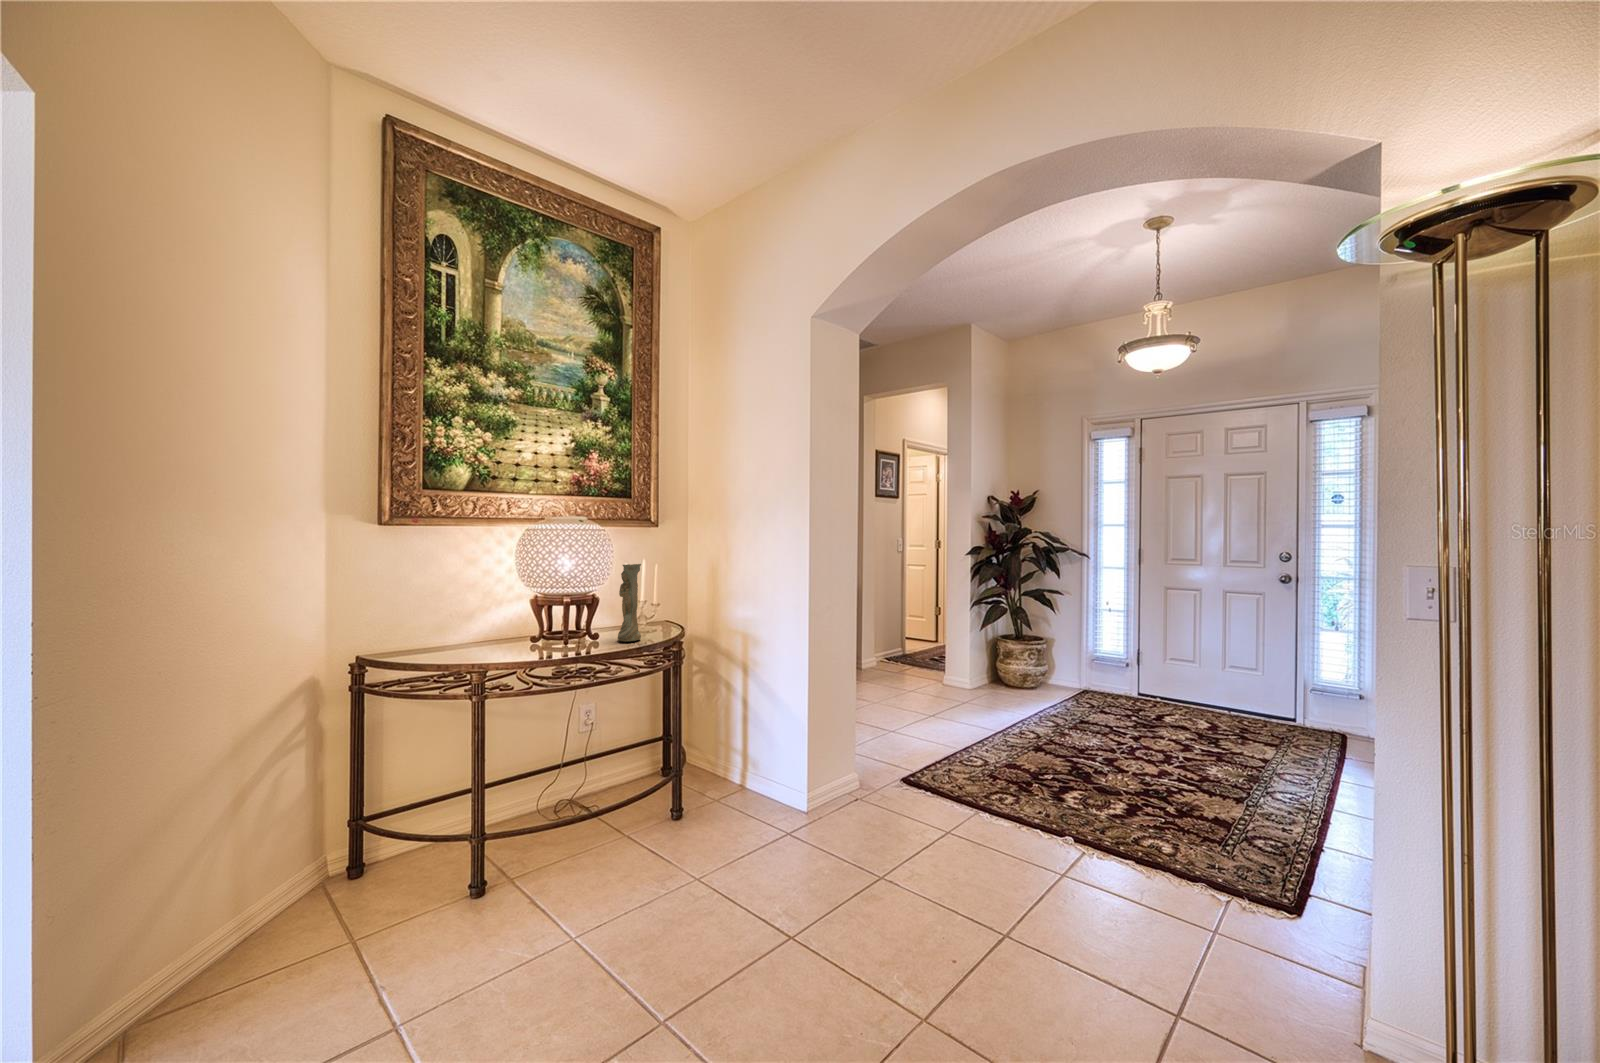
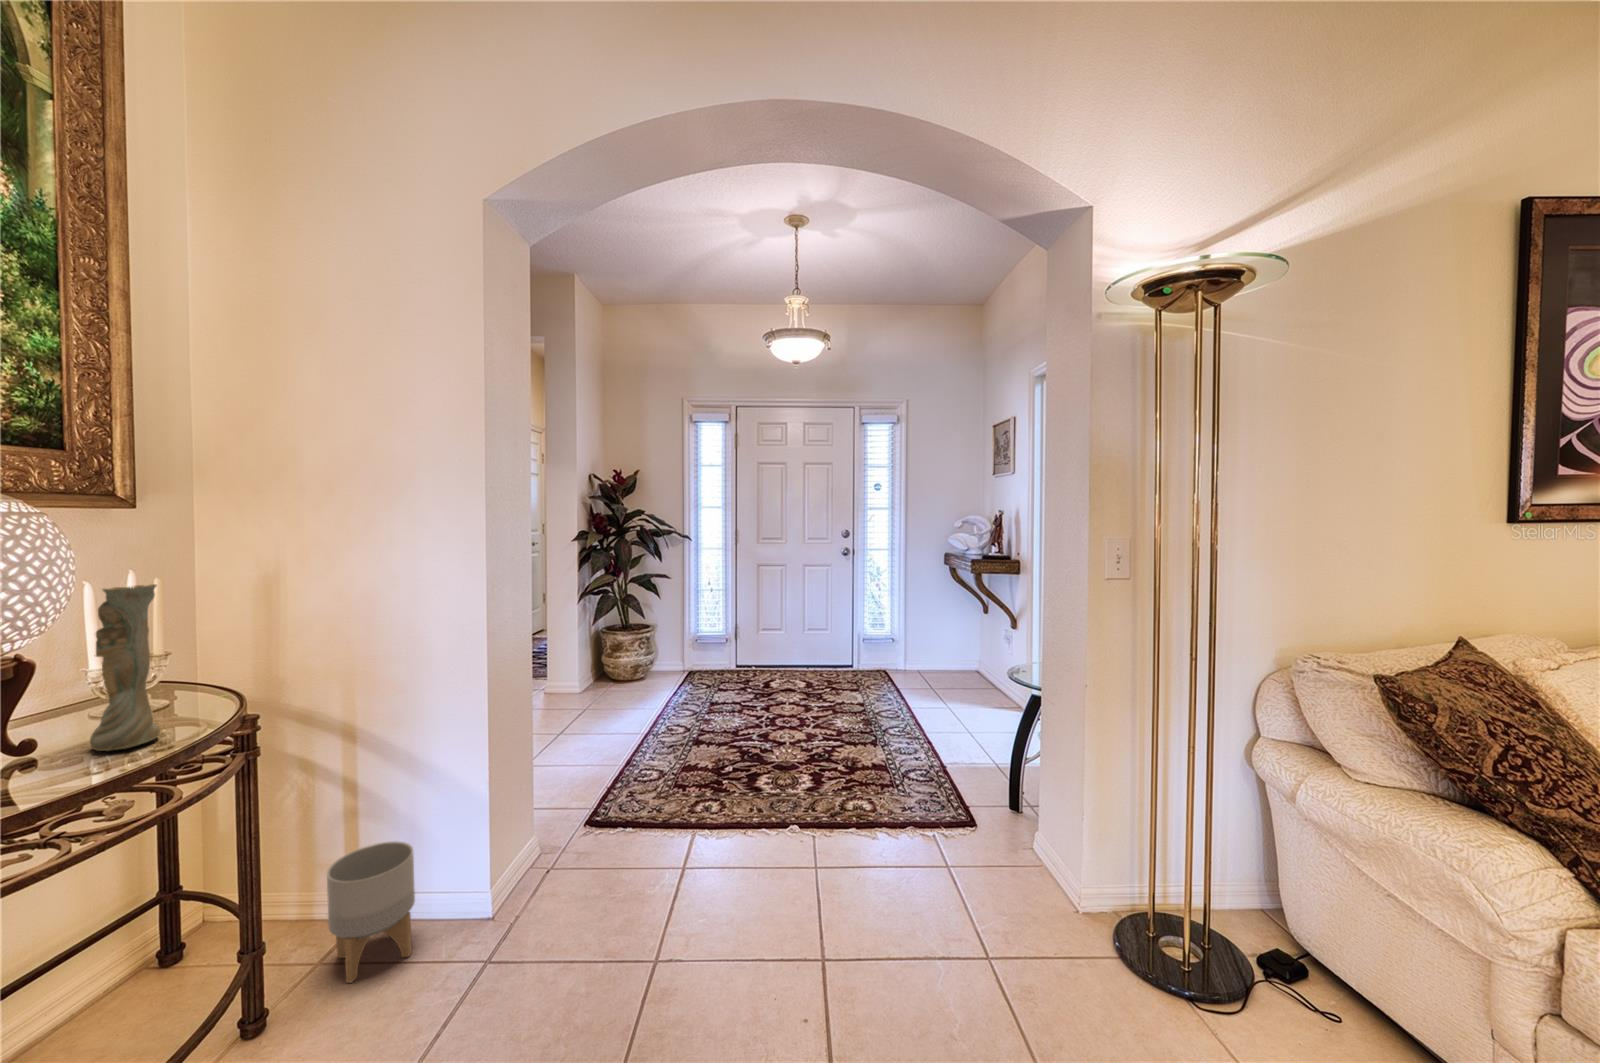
planter: none [719,737,764,813] -> present [327,841,415,983]

